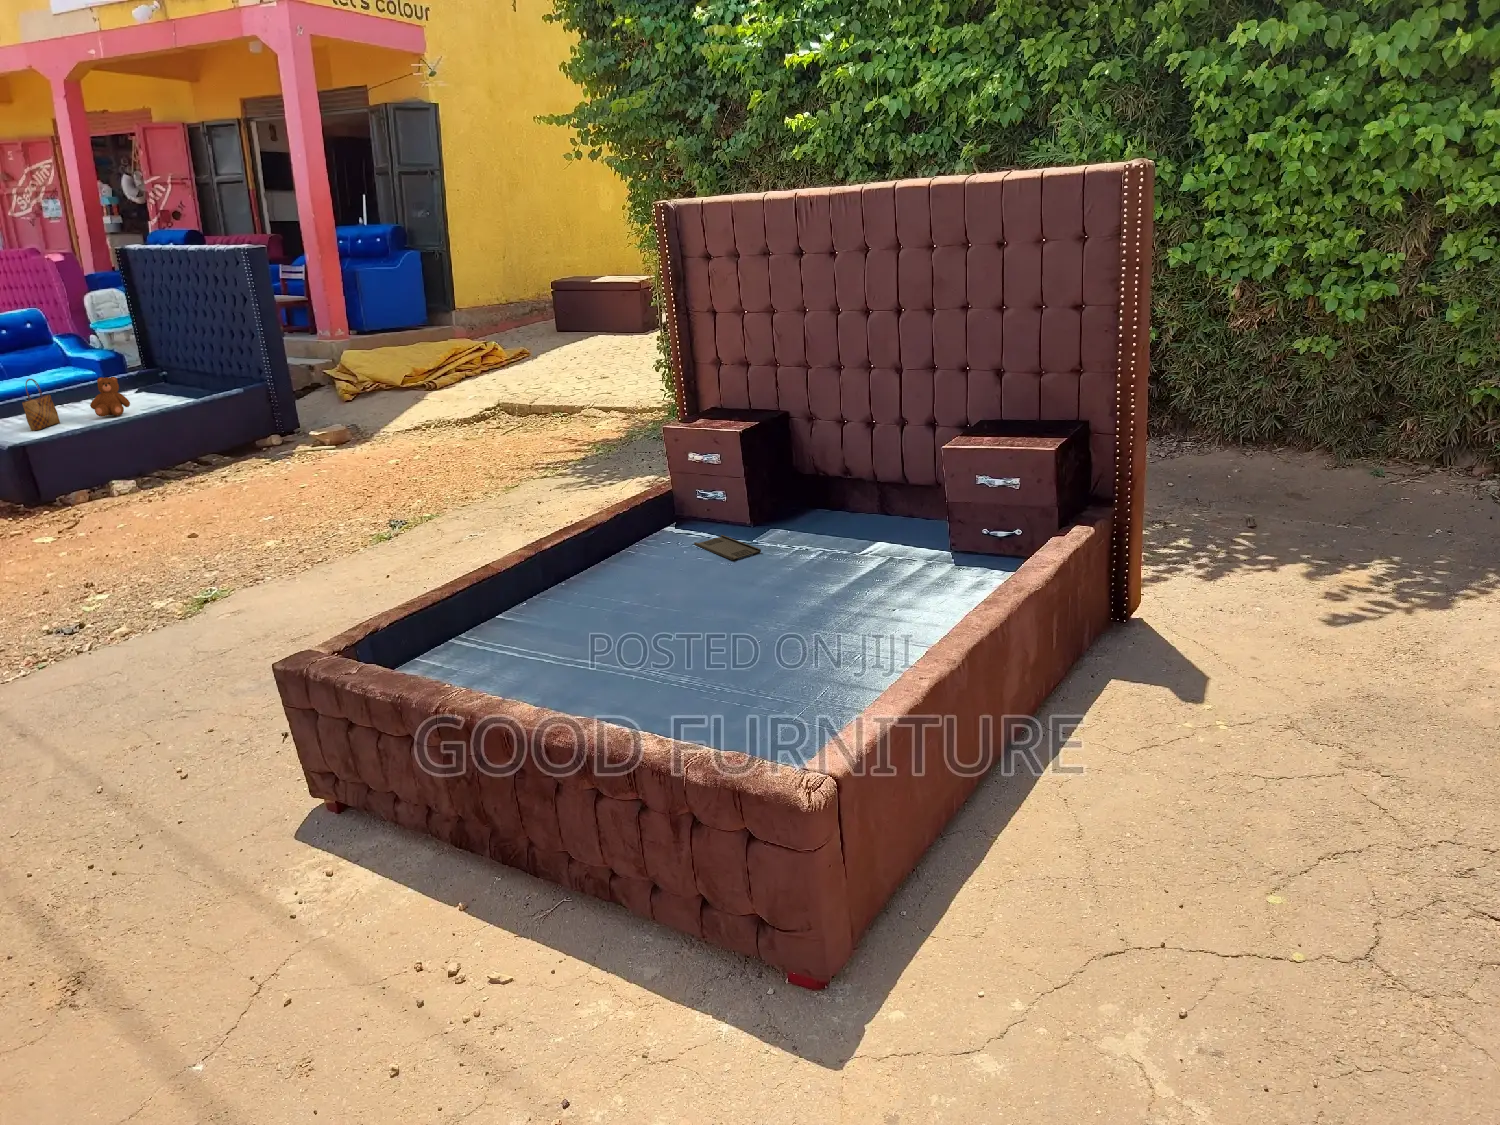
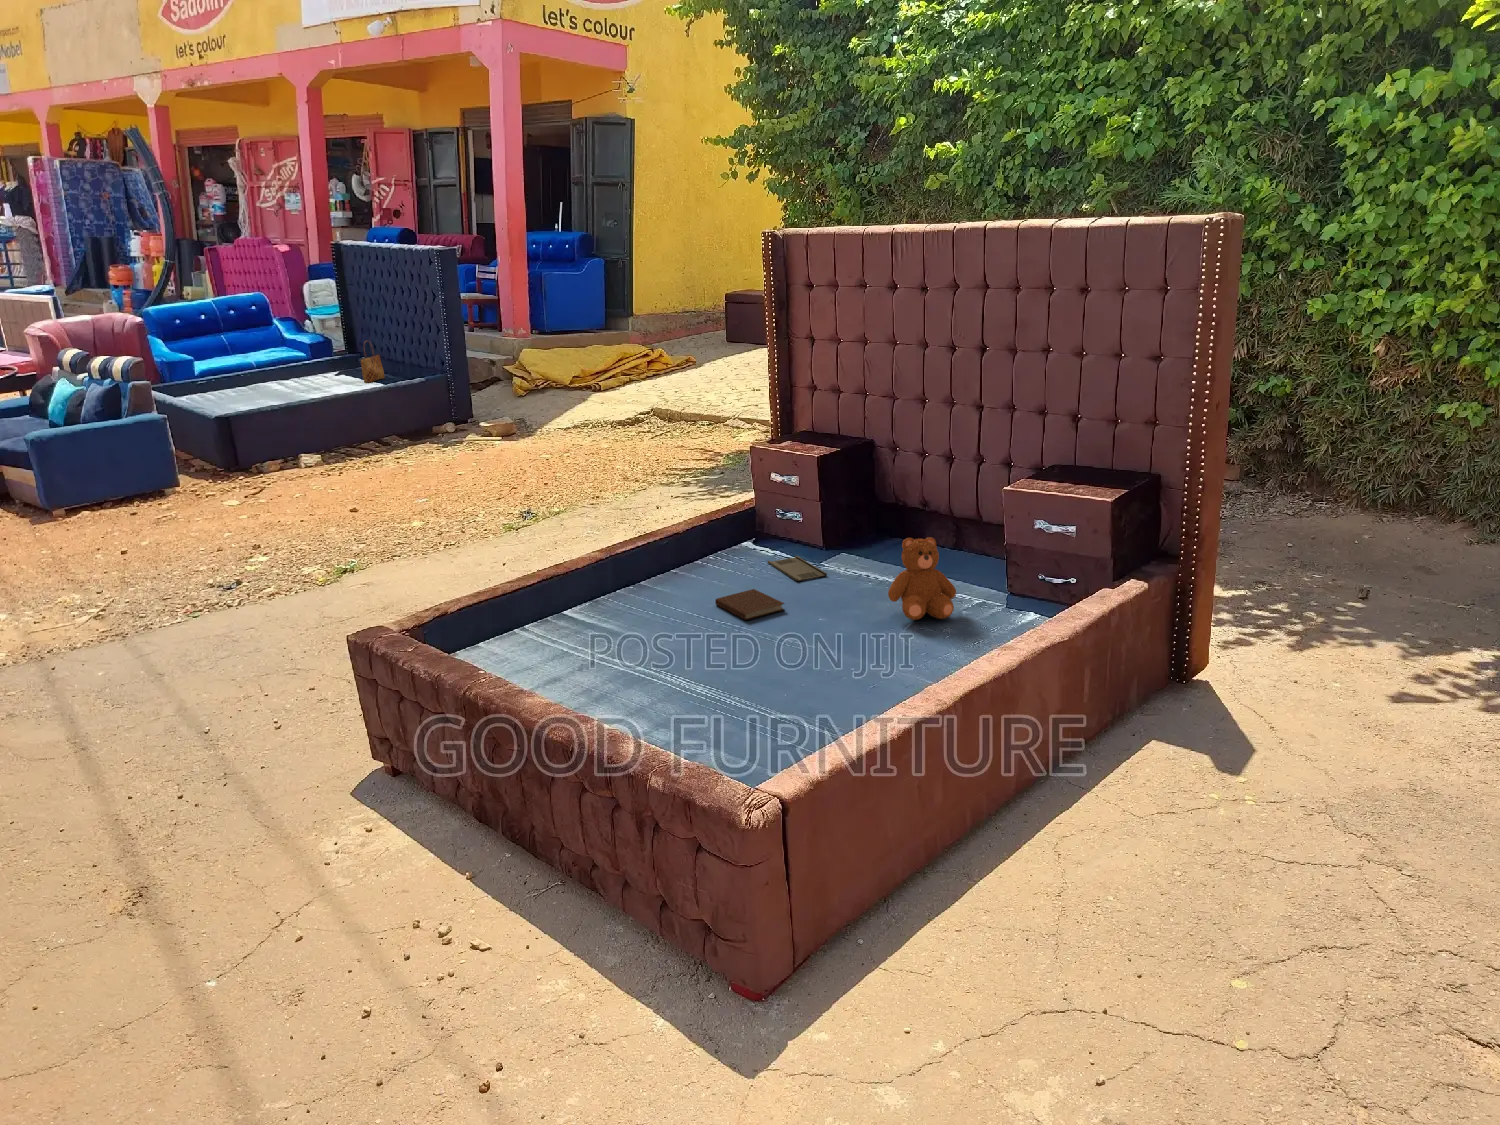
teddy bear: present [90,377,130,417] -> present [888,537,956,620]
tote bag: present [22,379,60,431] -> present [360,341,385,383]
notebook: none [656,572,731,604] -> present [715,589,785,620]

